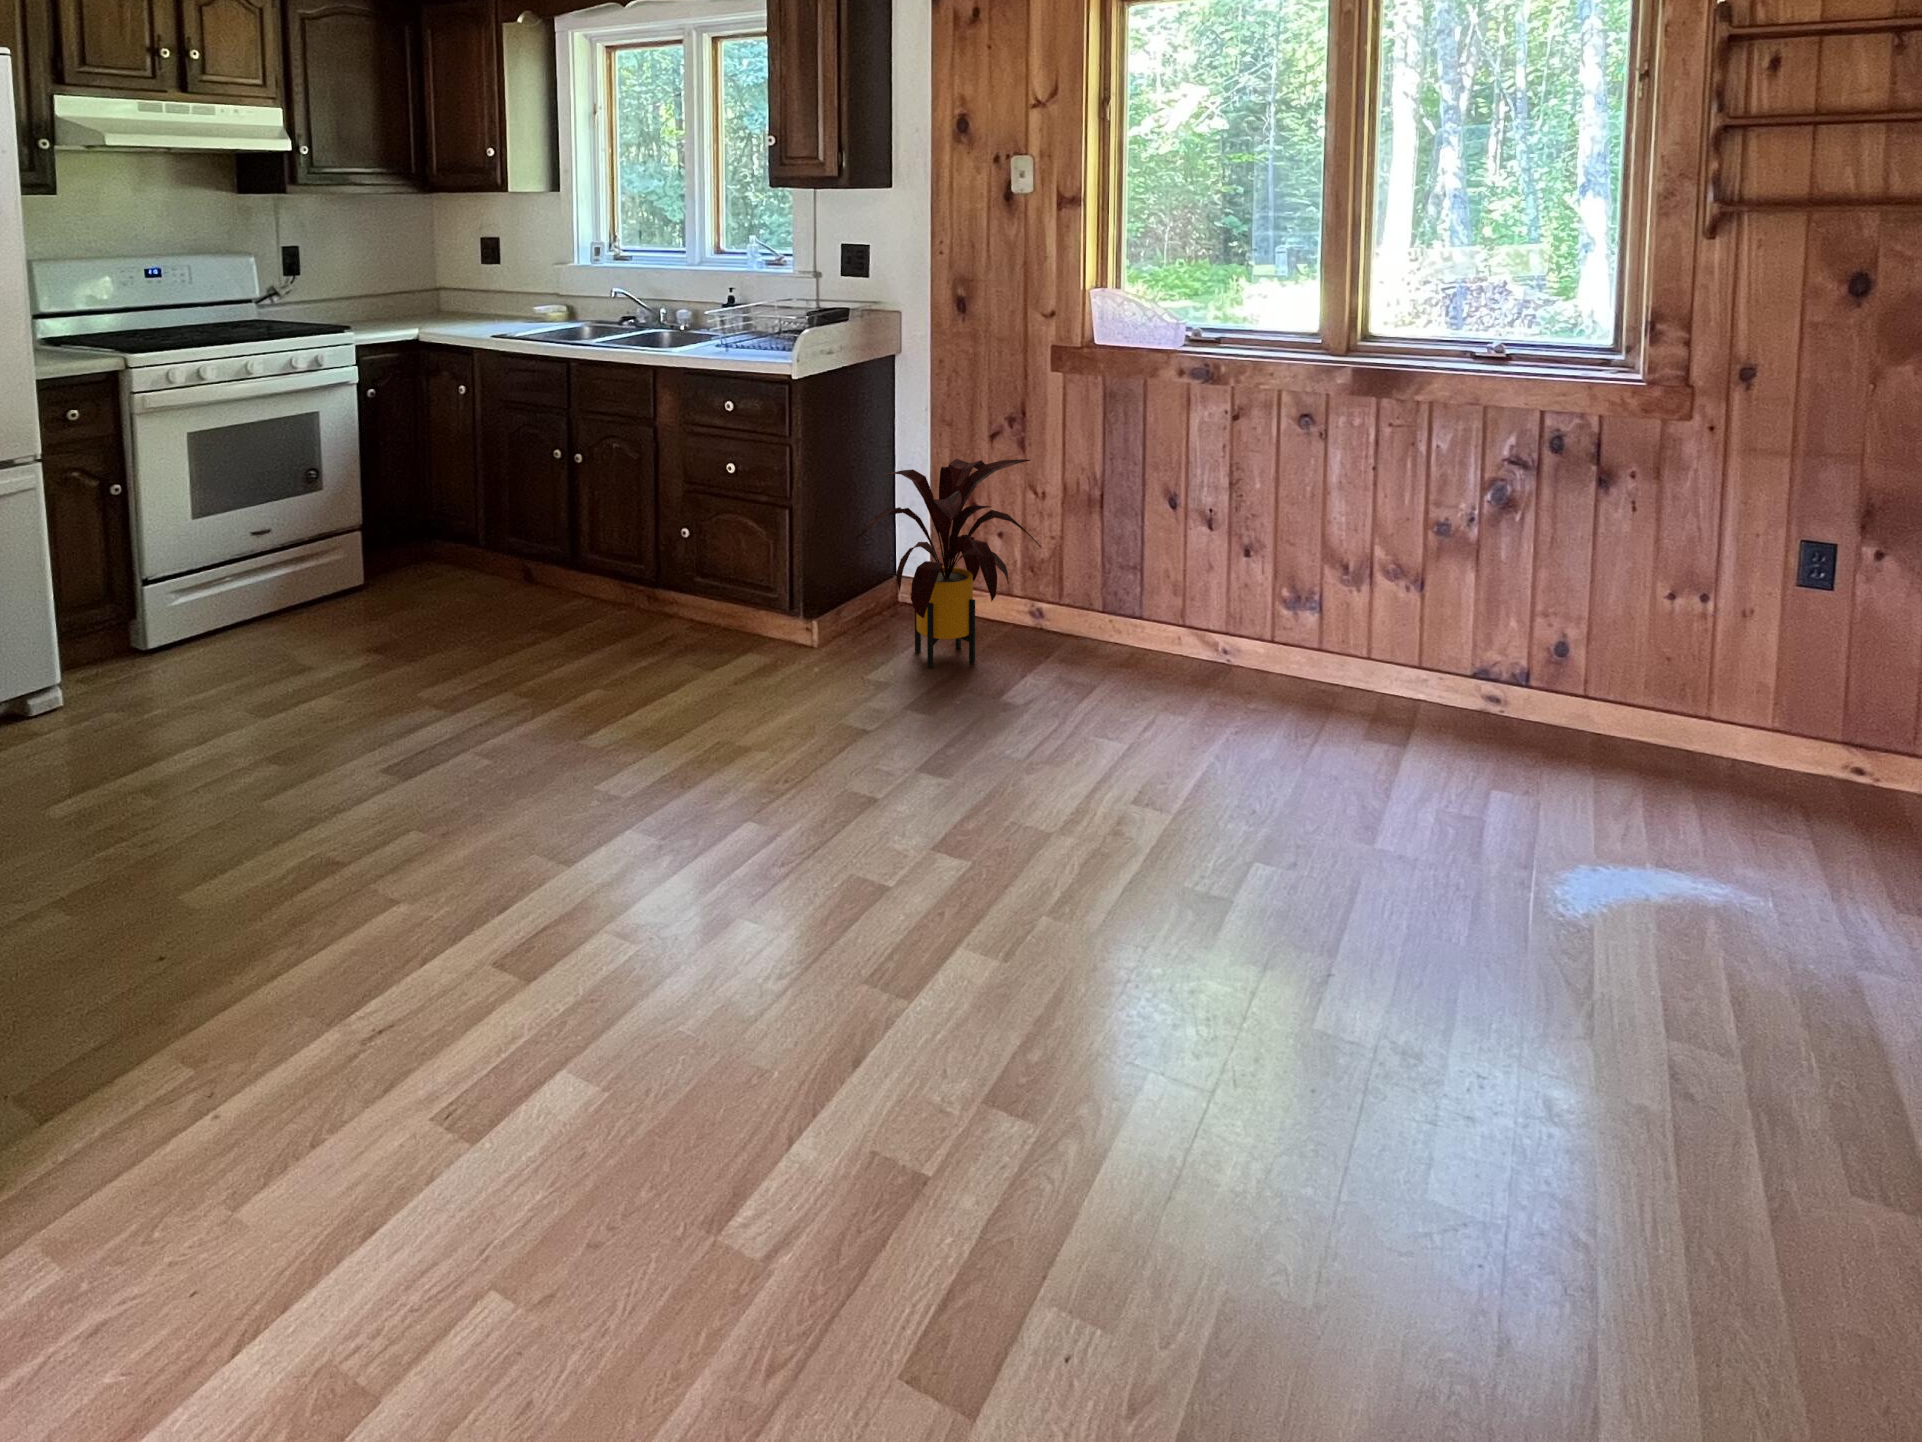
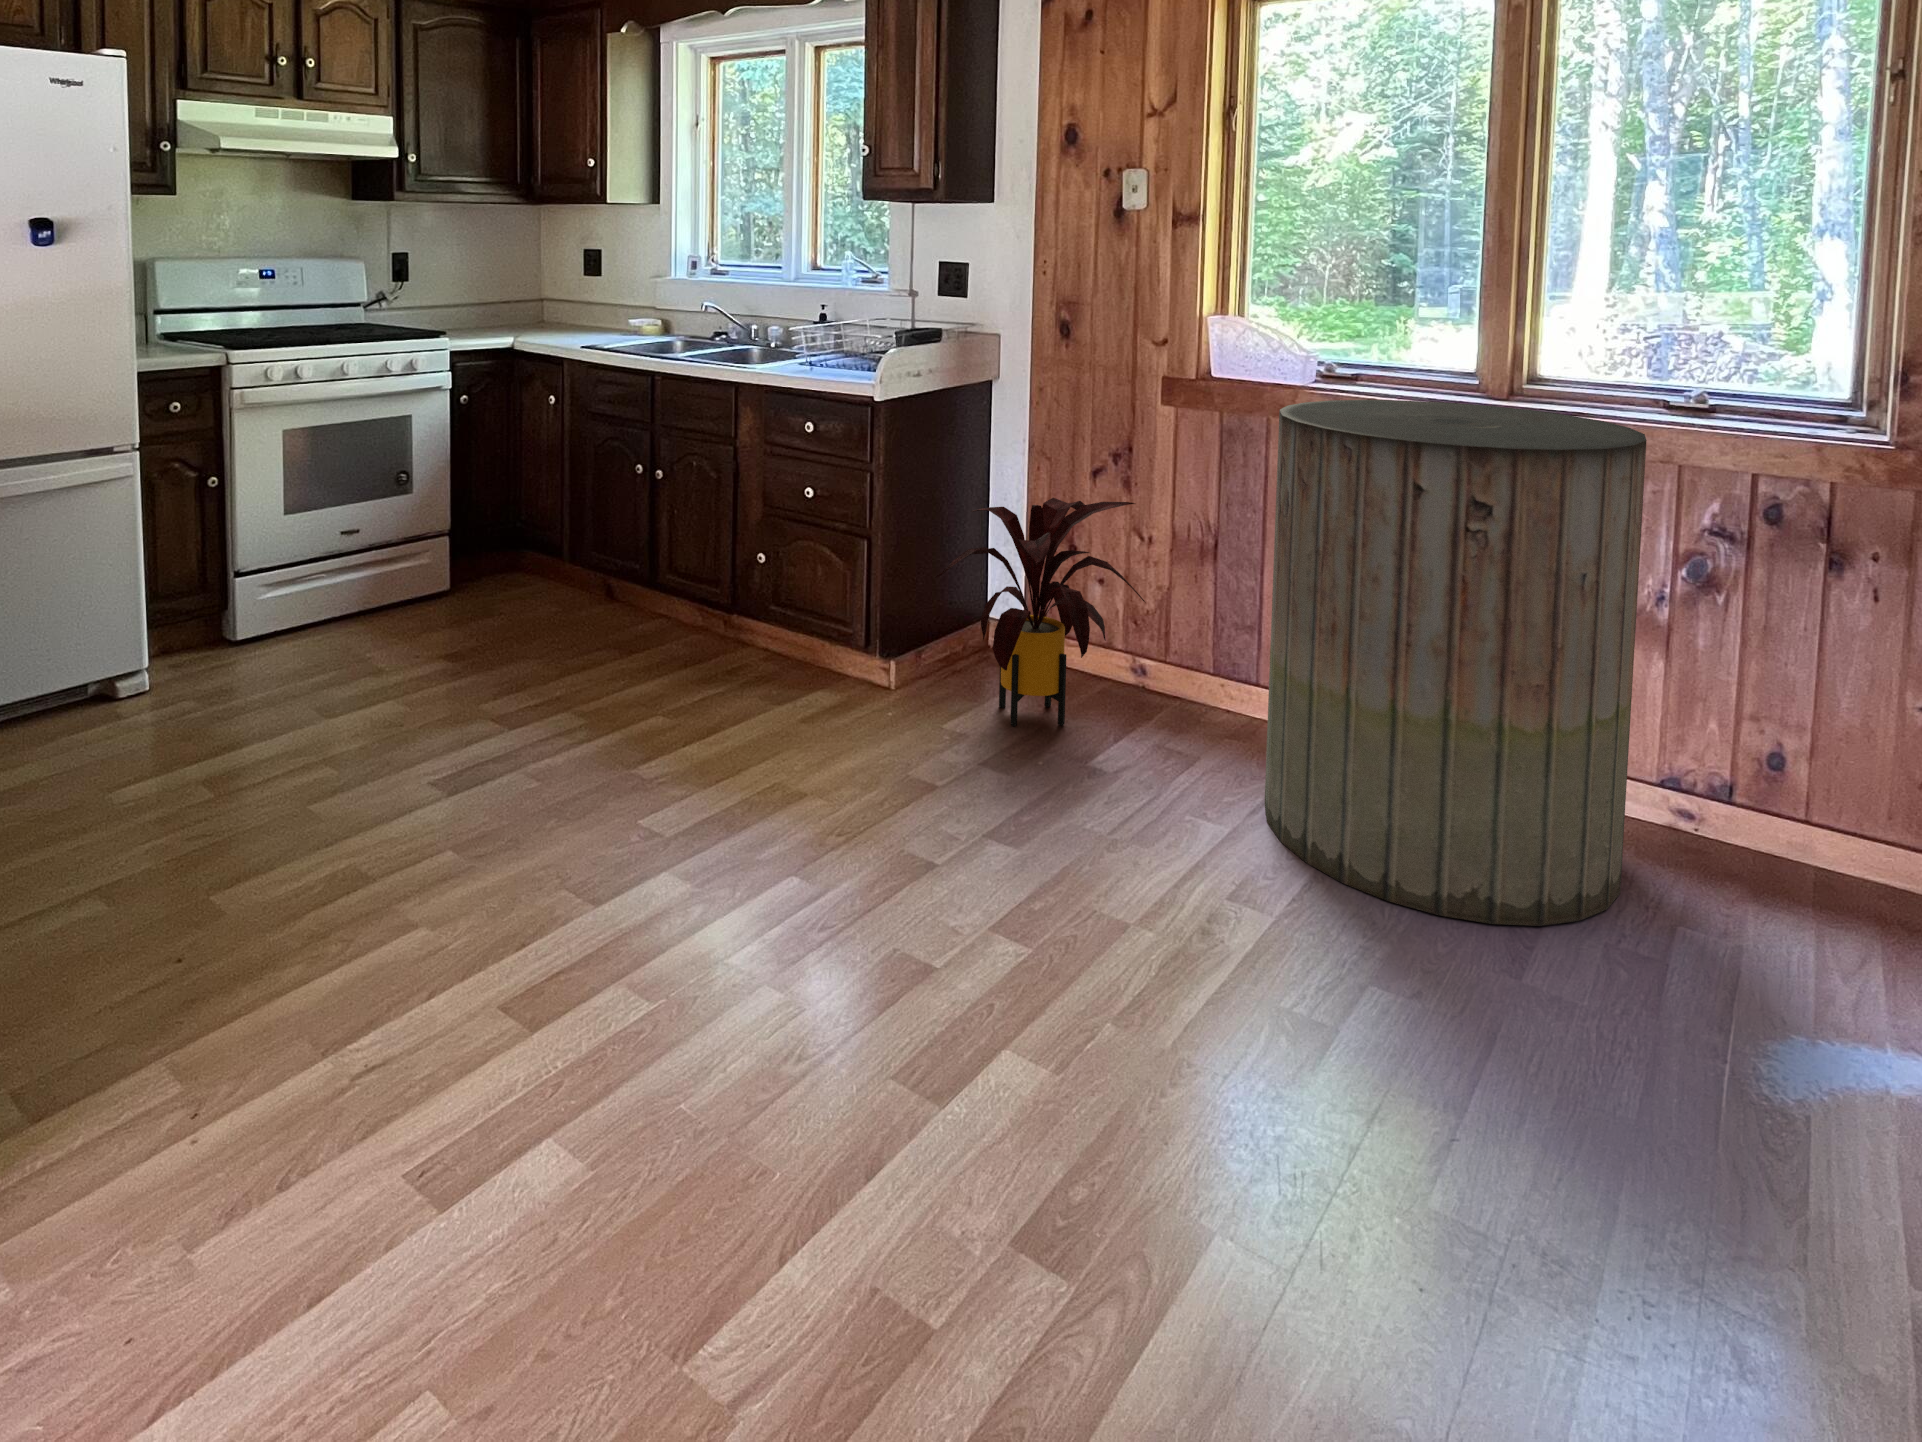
trash can: none [1153,359,1456,799] -> present [1264,400,1647,926]

